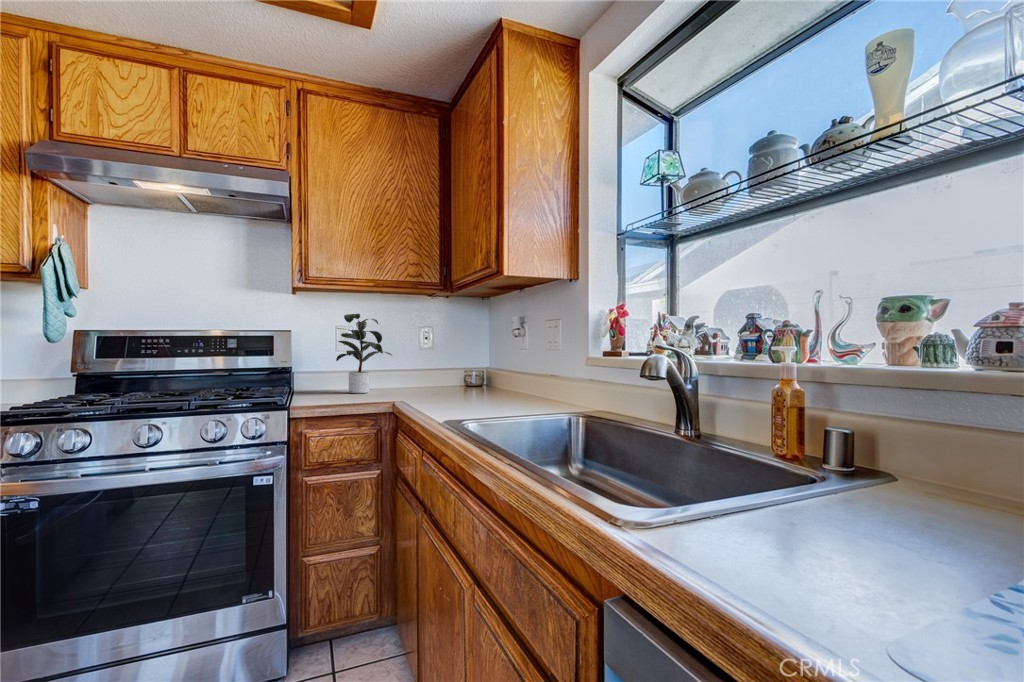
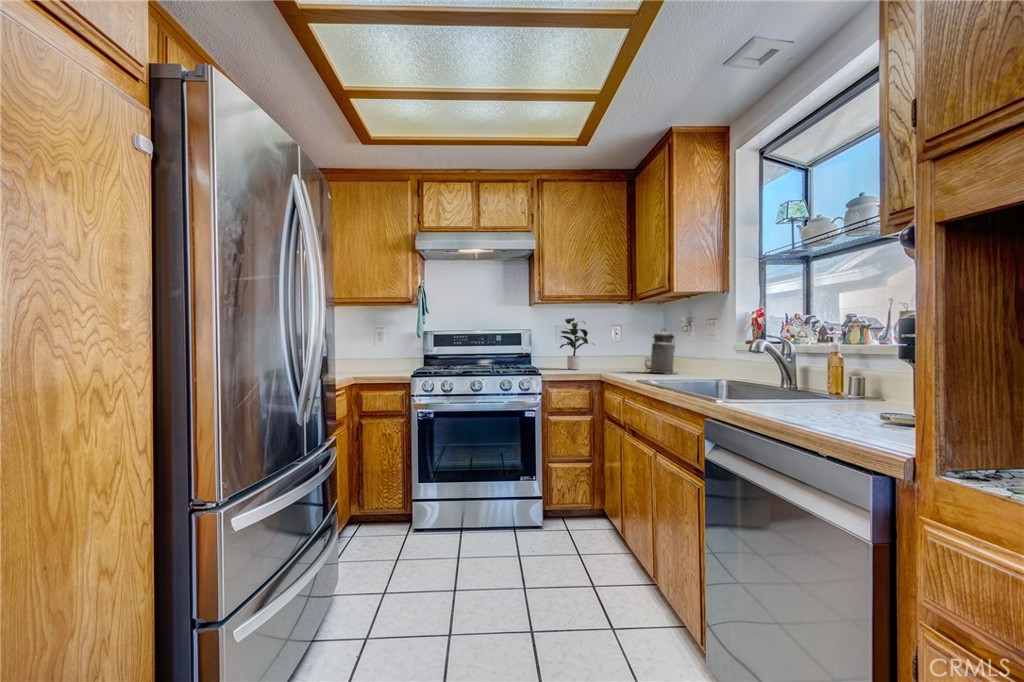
canister: none [464,332,509,398] -> present [650,332,678,374]

